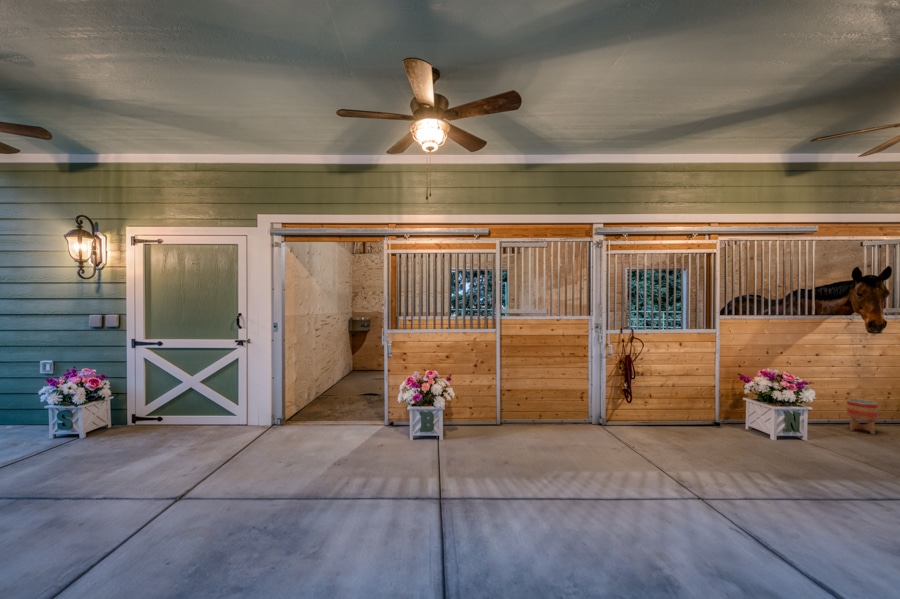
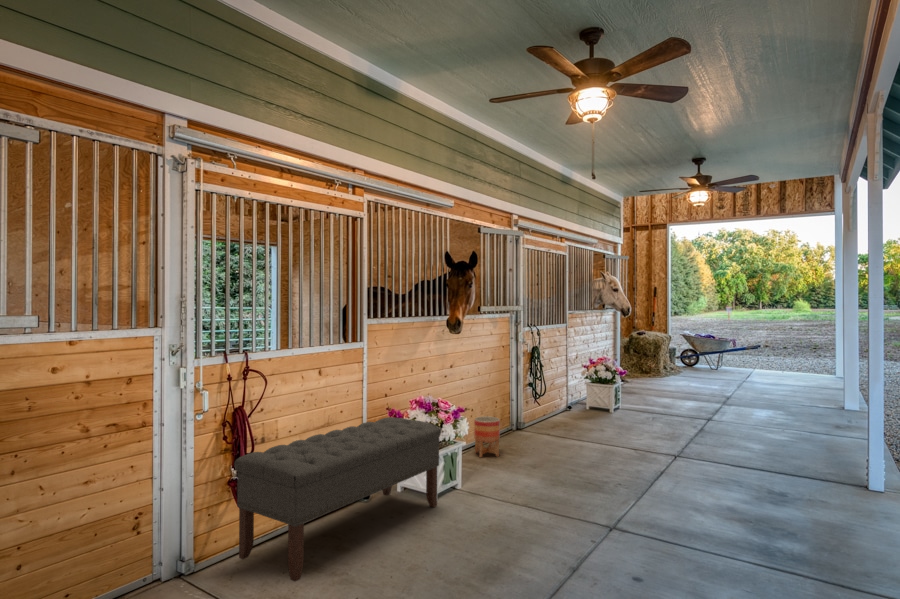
bench: none [625,378,773,442] -> present [234,417,441,581]

